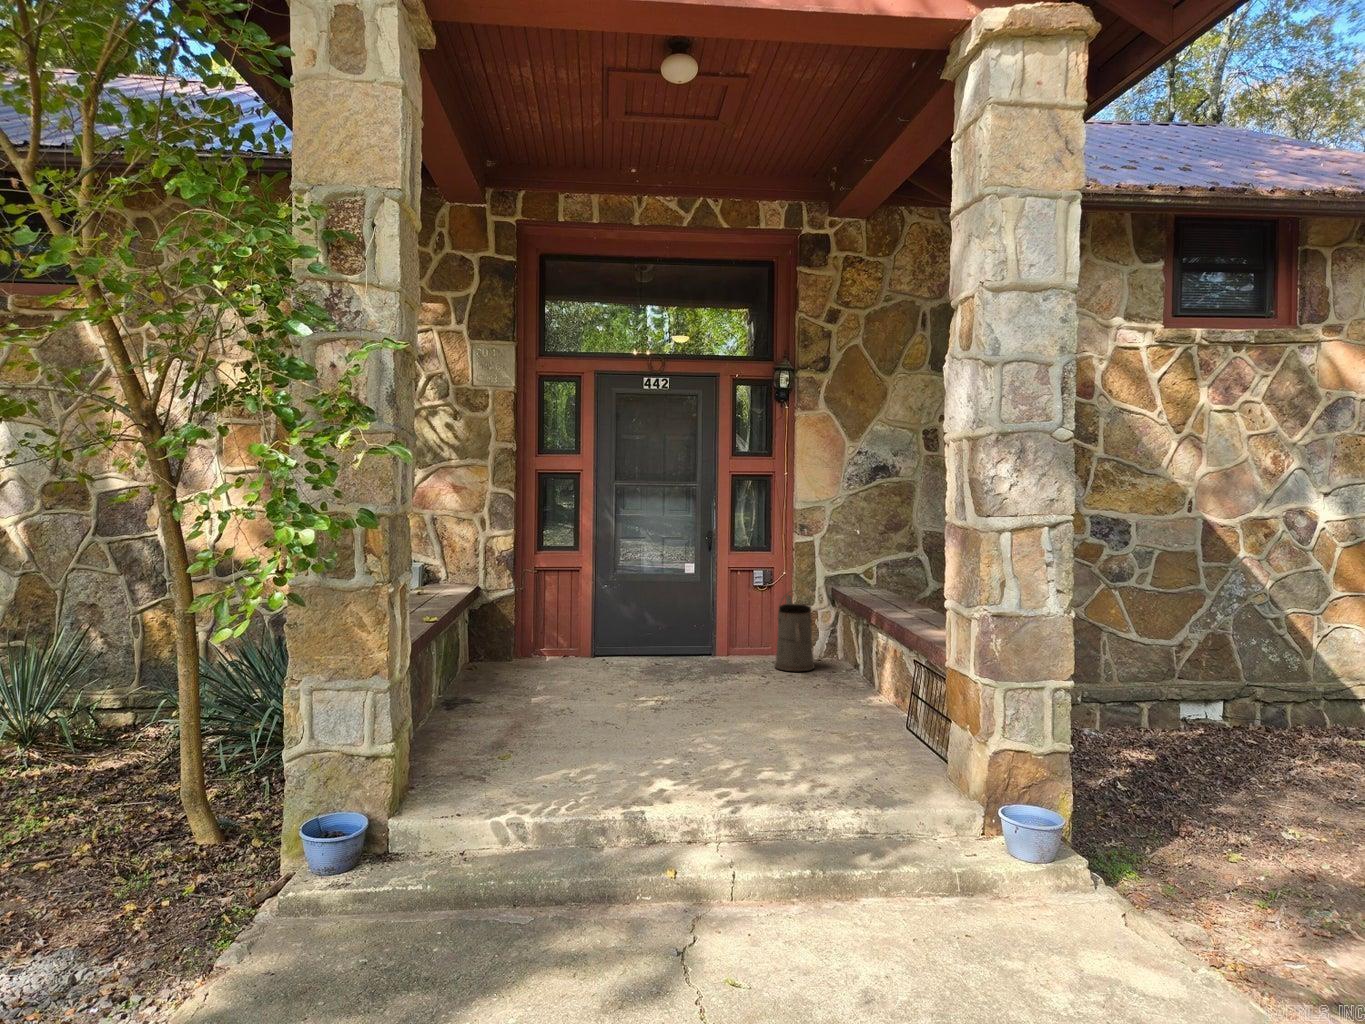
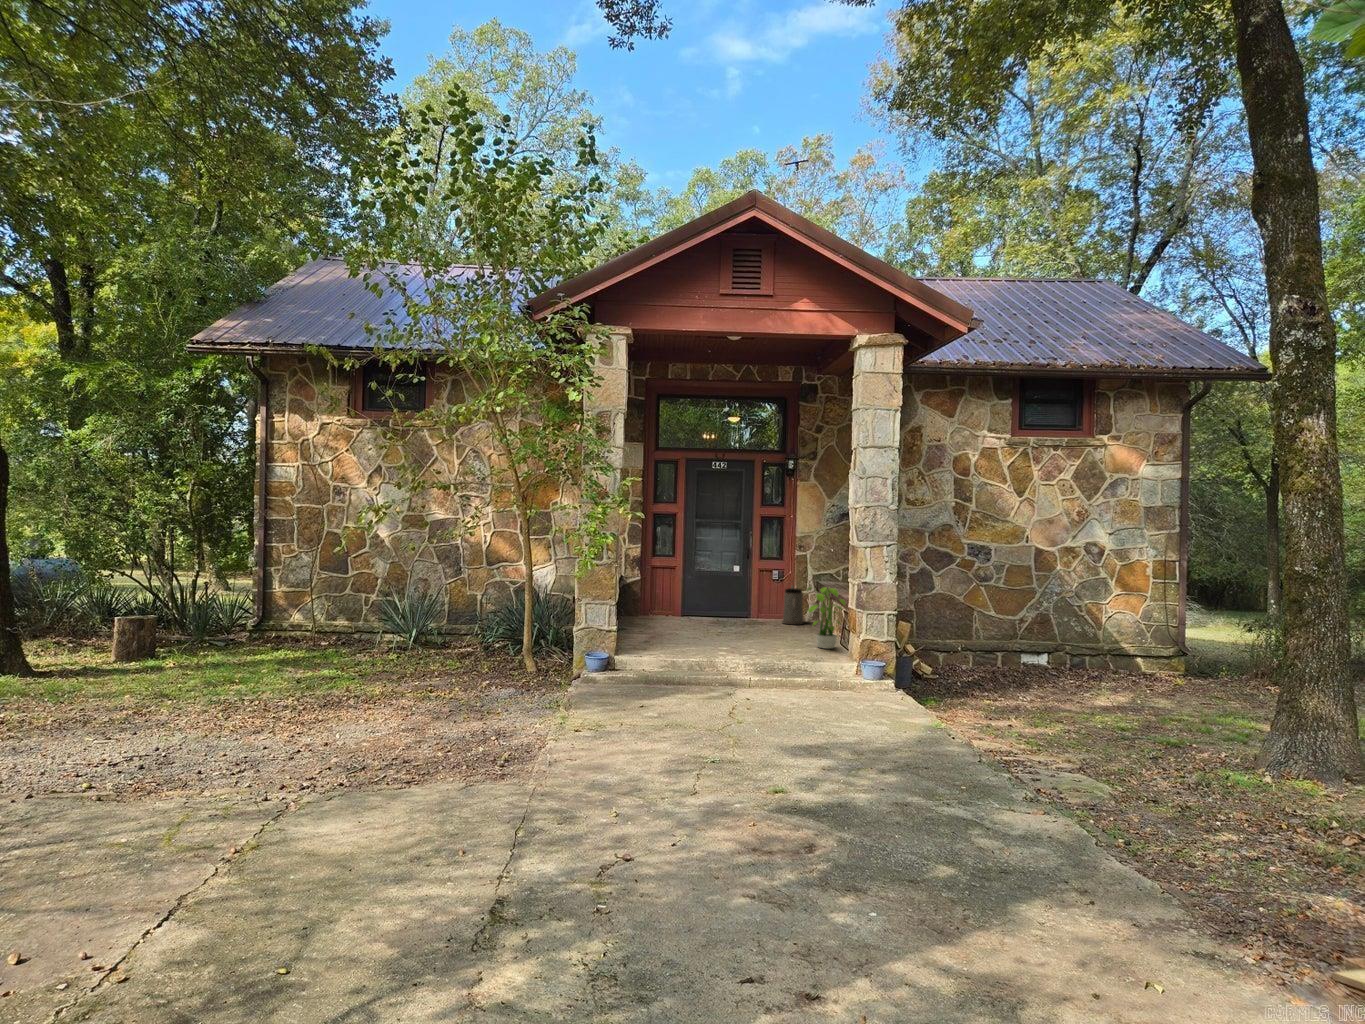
potted plant: none [840,611,931,749] -> present [807,587,845,649]

